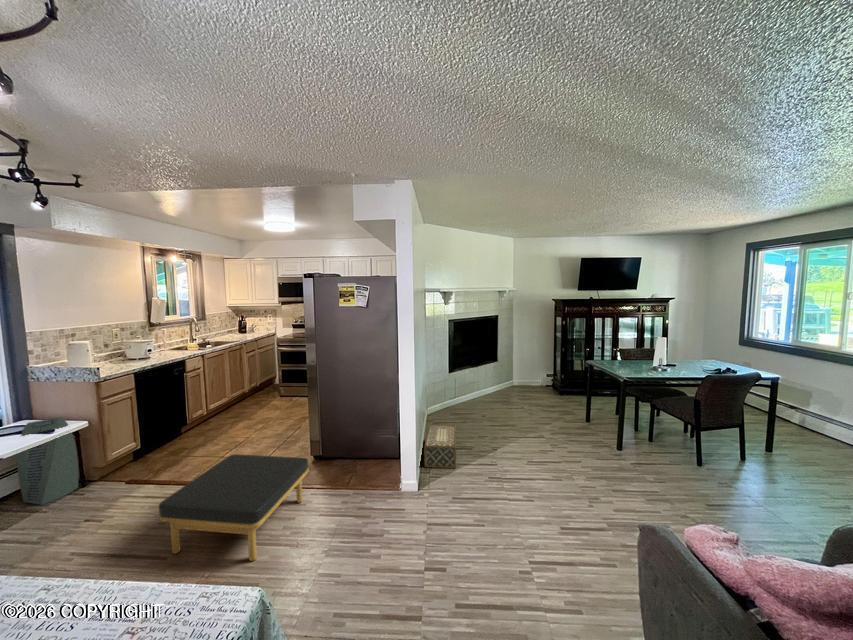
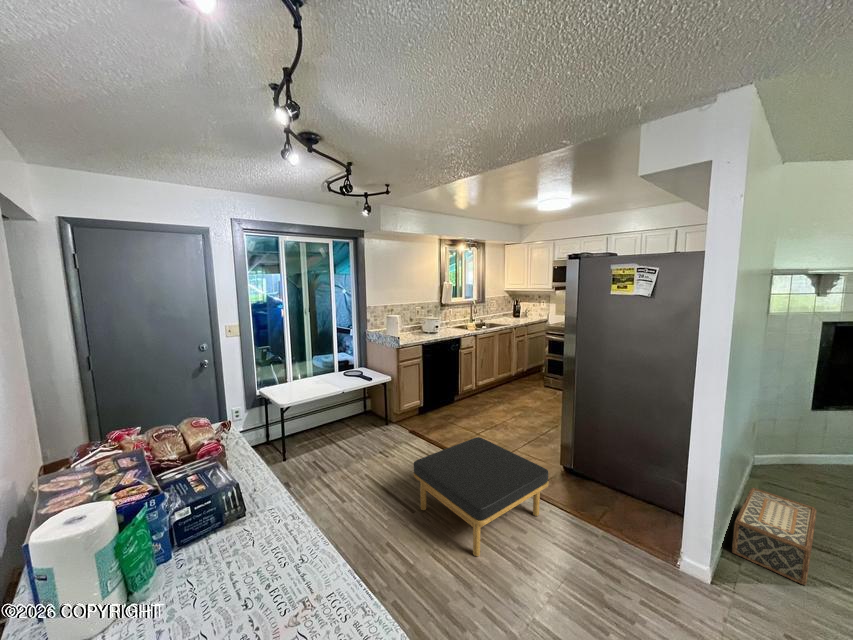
air purifier: present [17,417,79,505] -> none [358,369,387,429]

